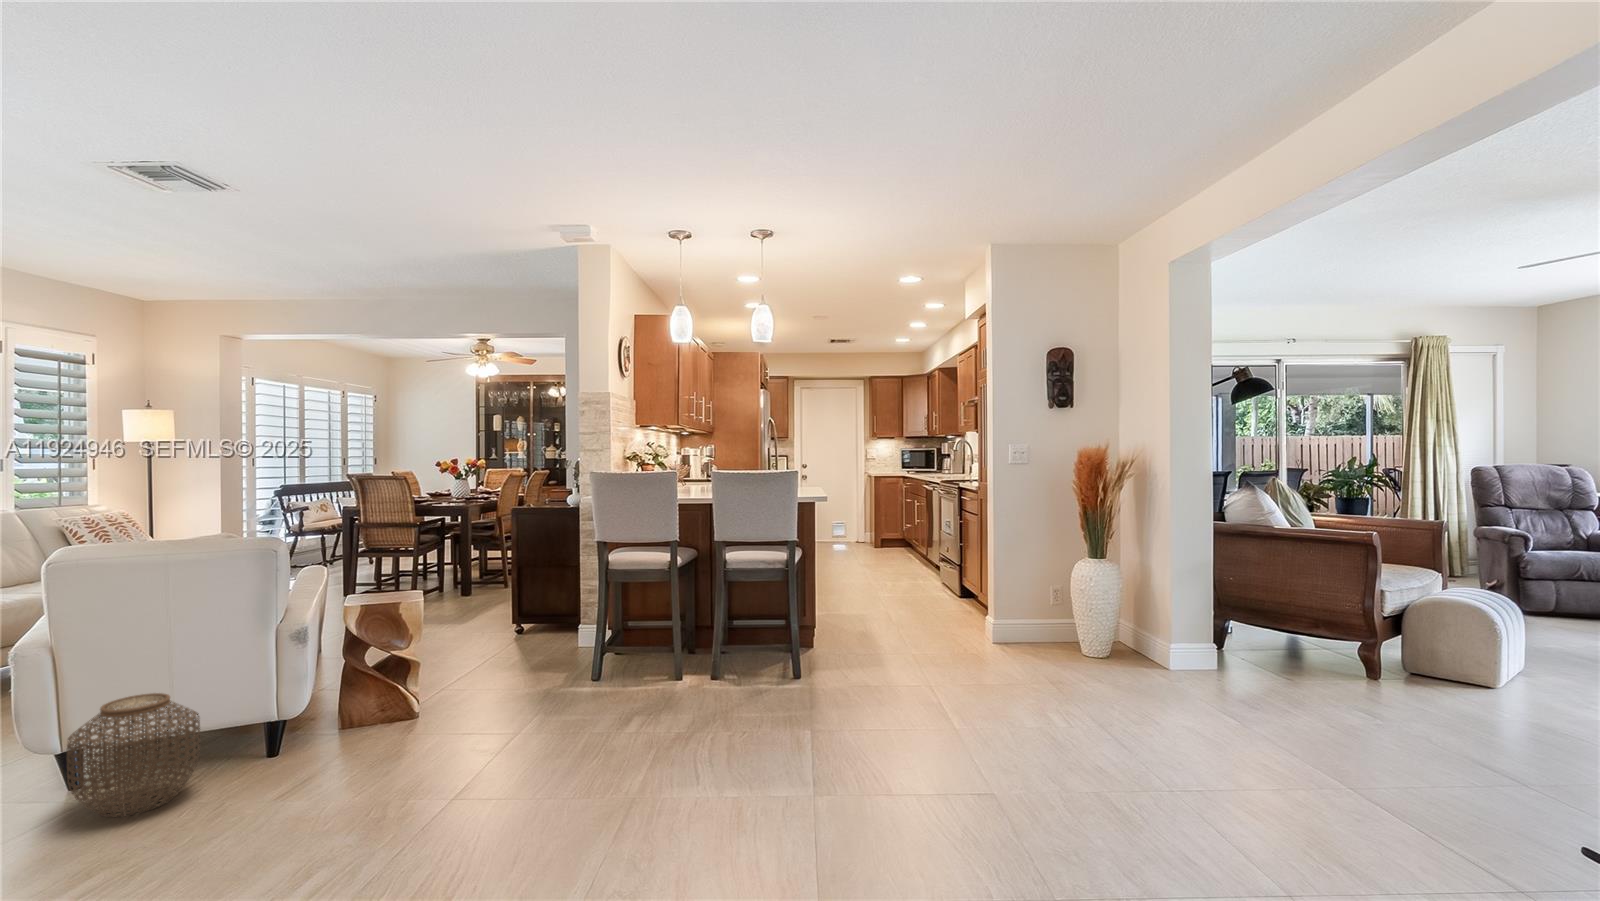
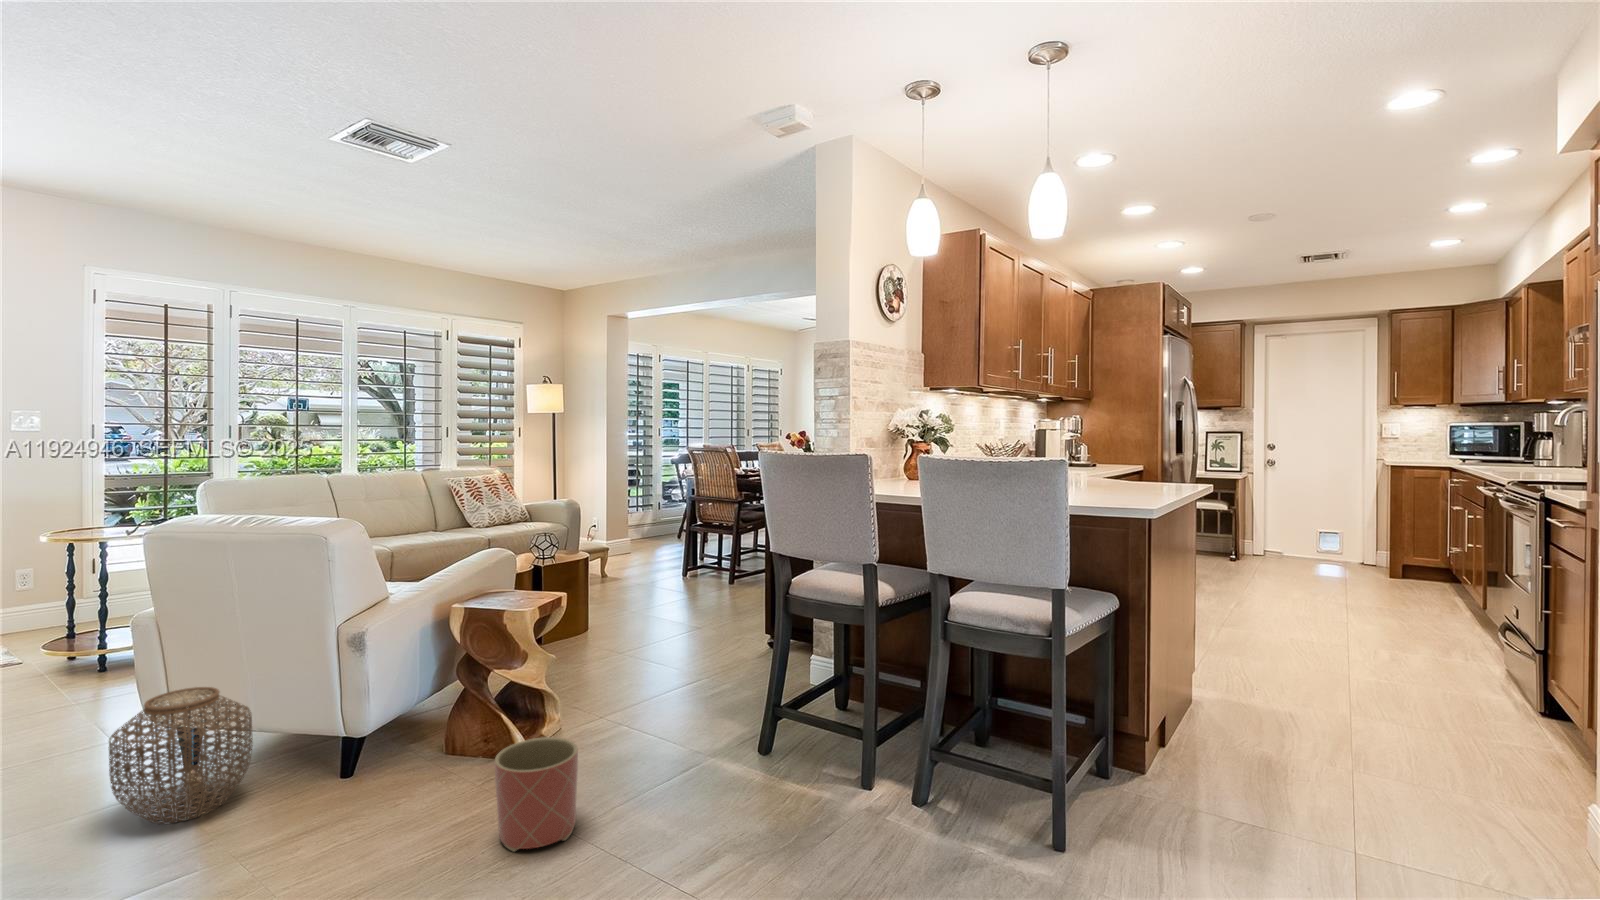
planter: none [467,675,526,749] -> present [495,737,578,851]

